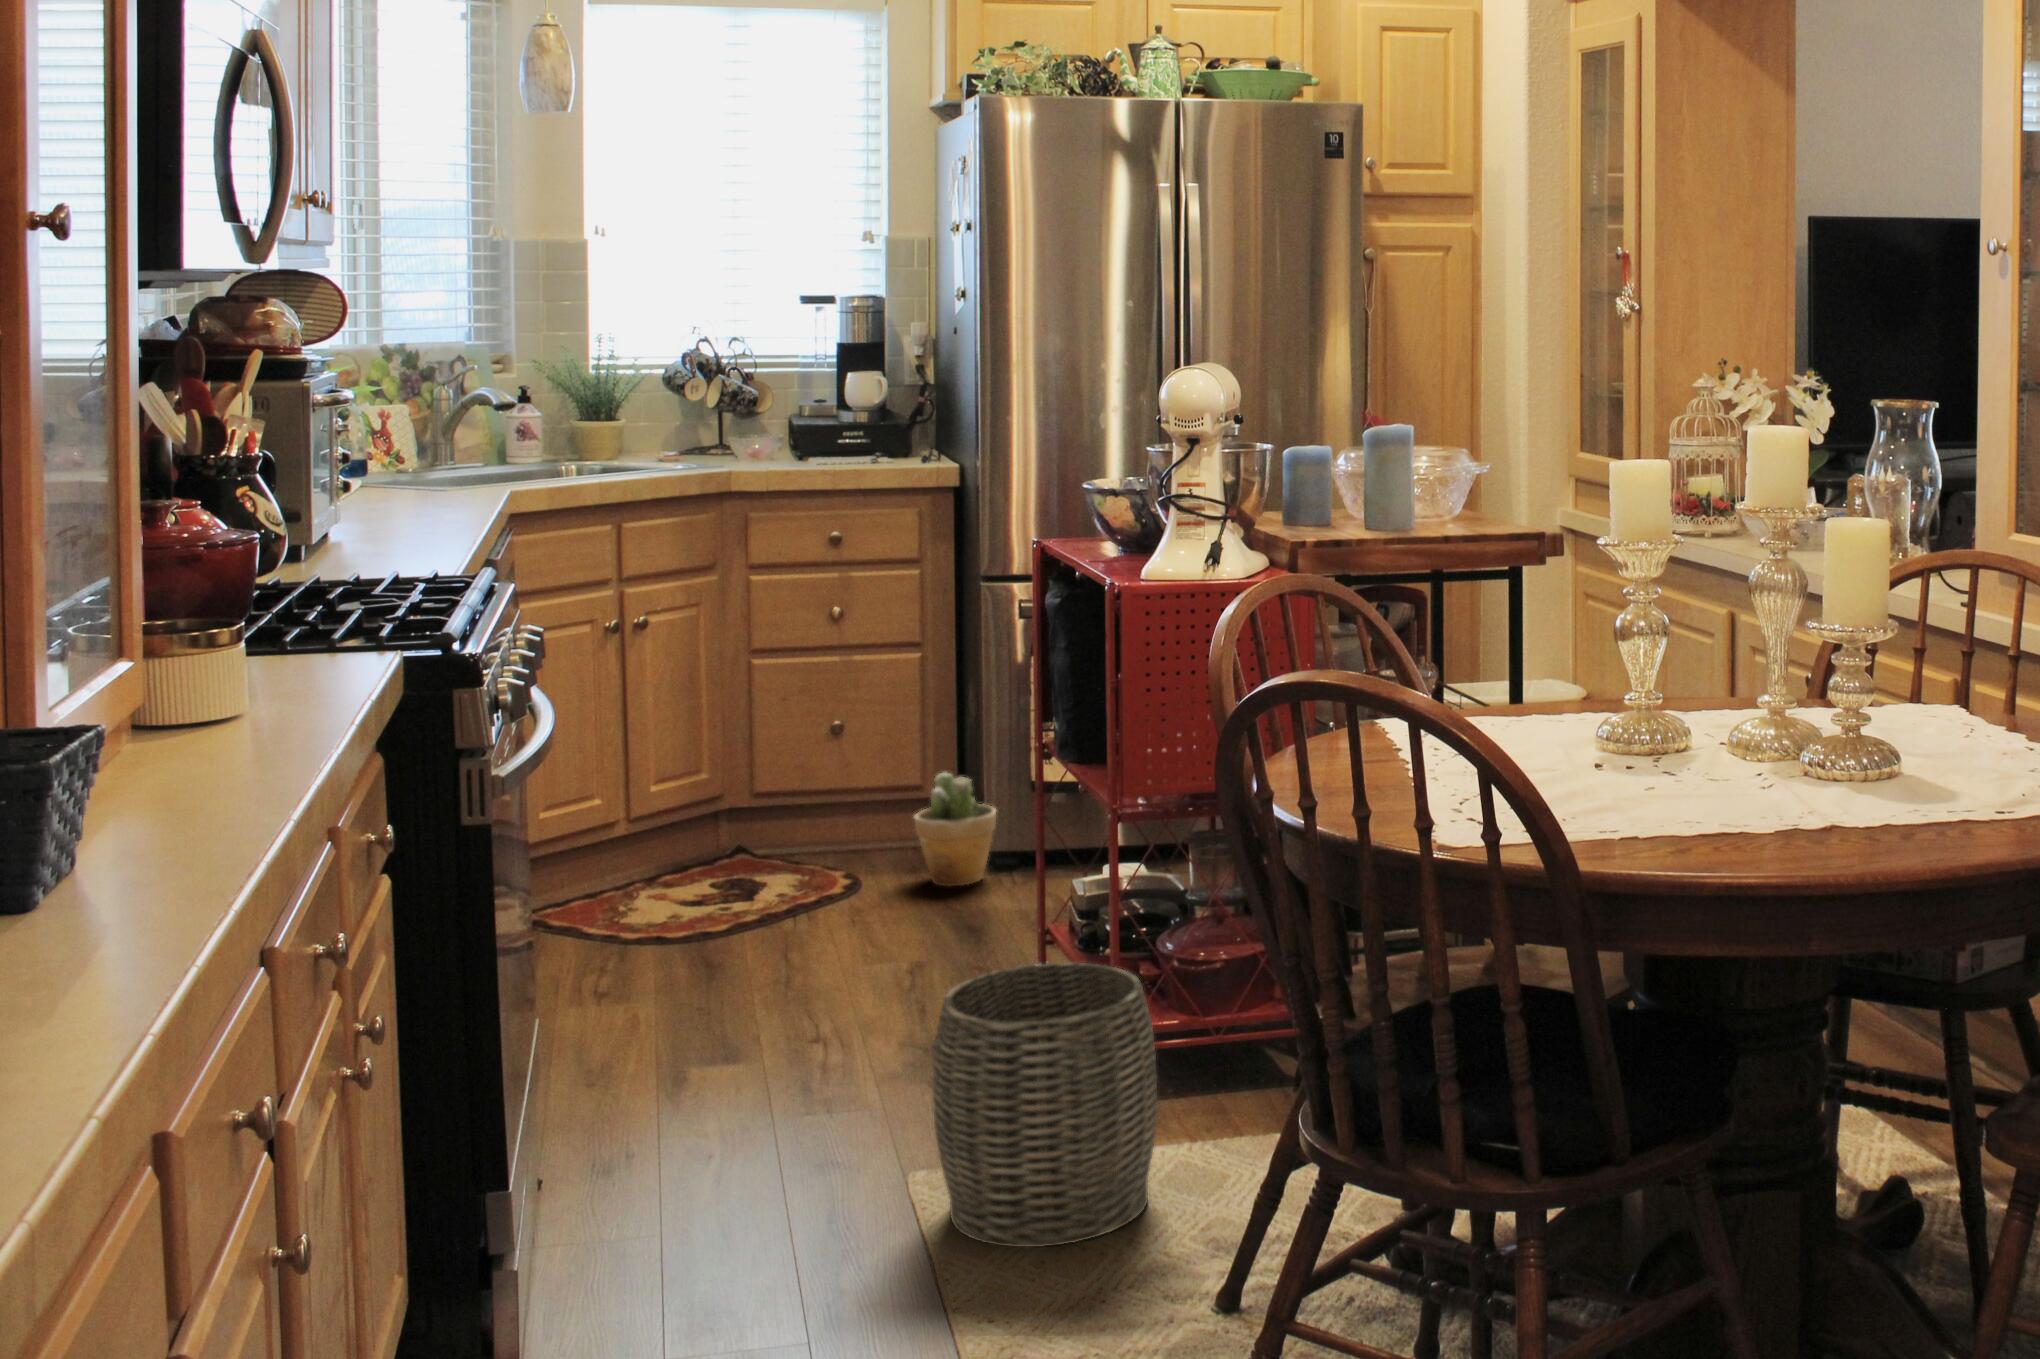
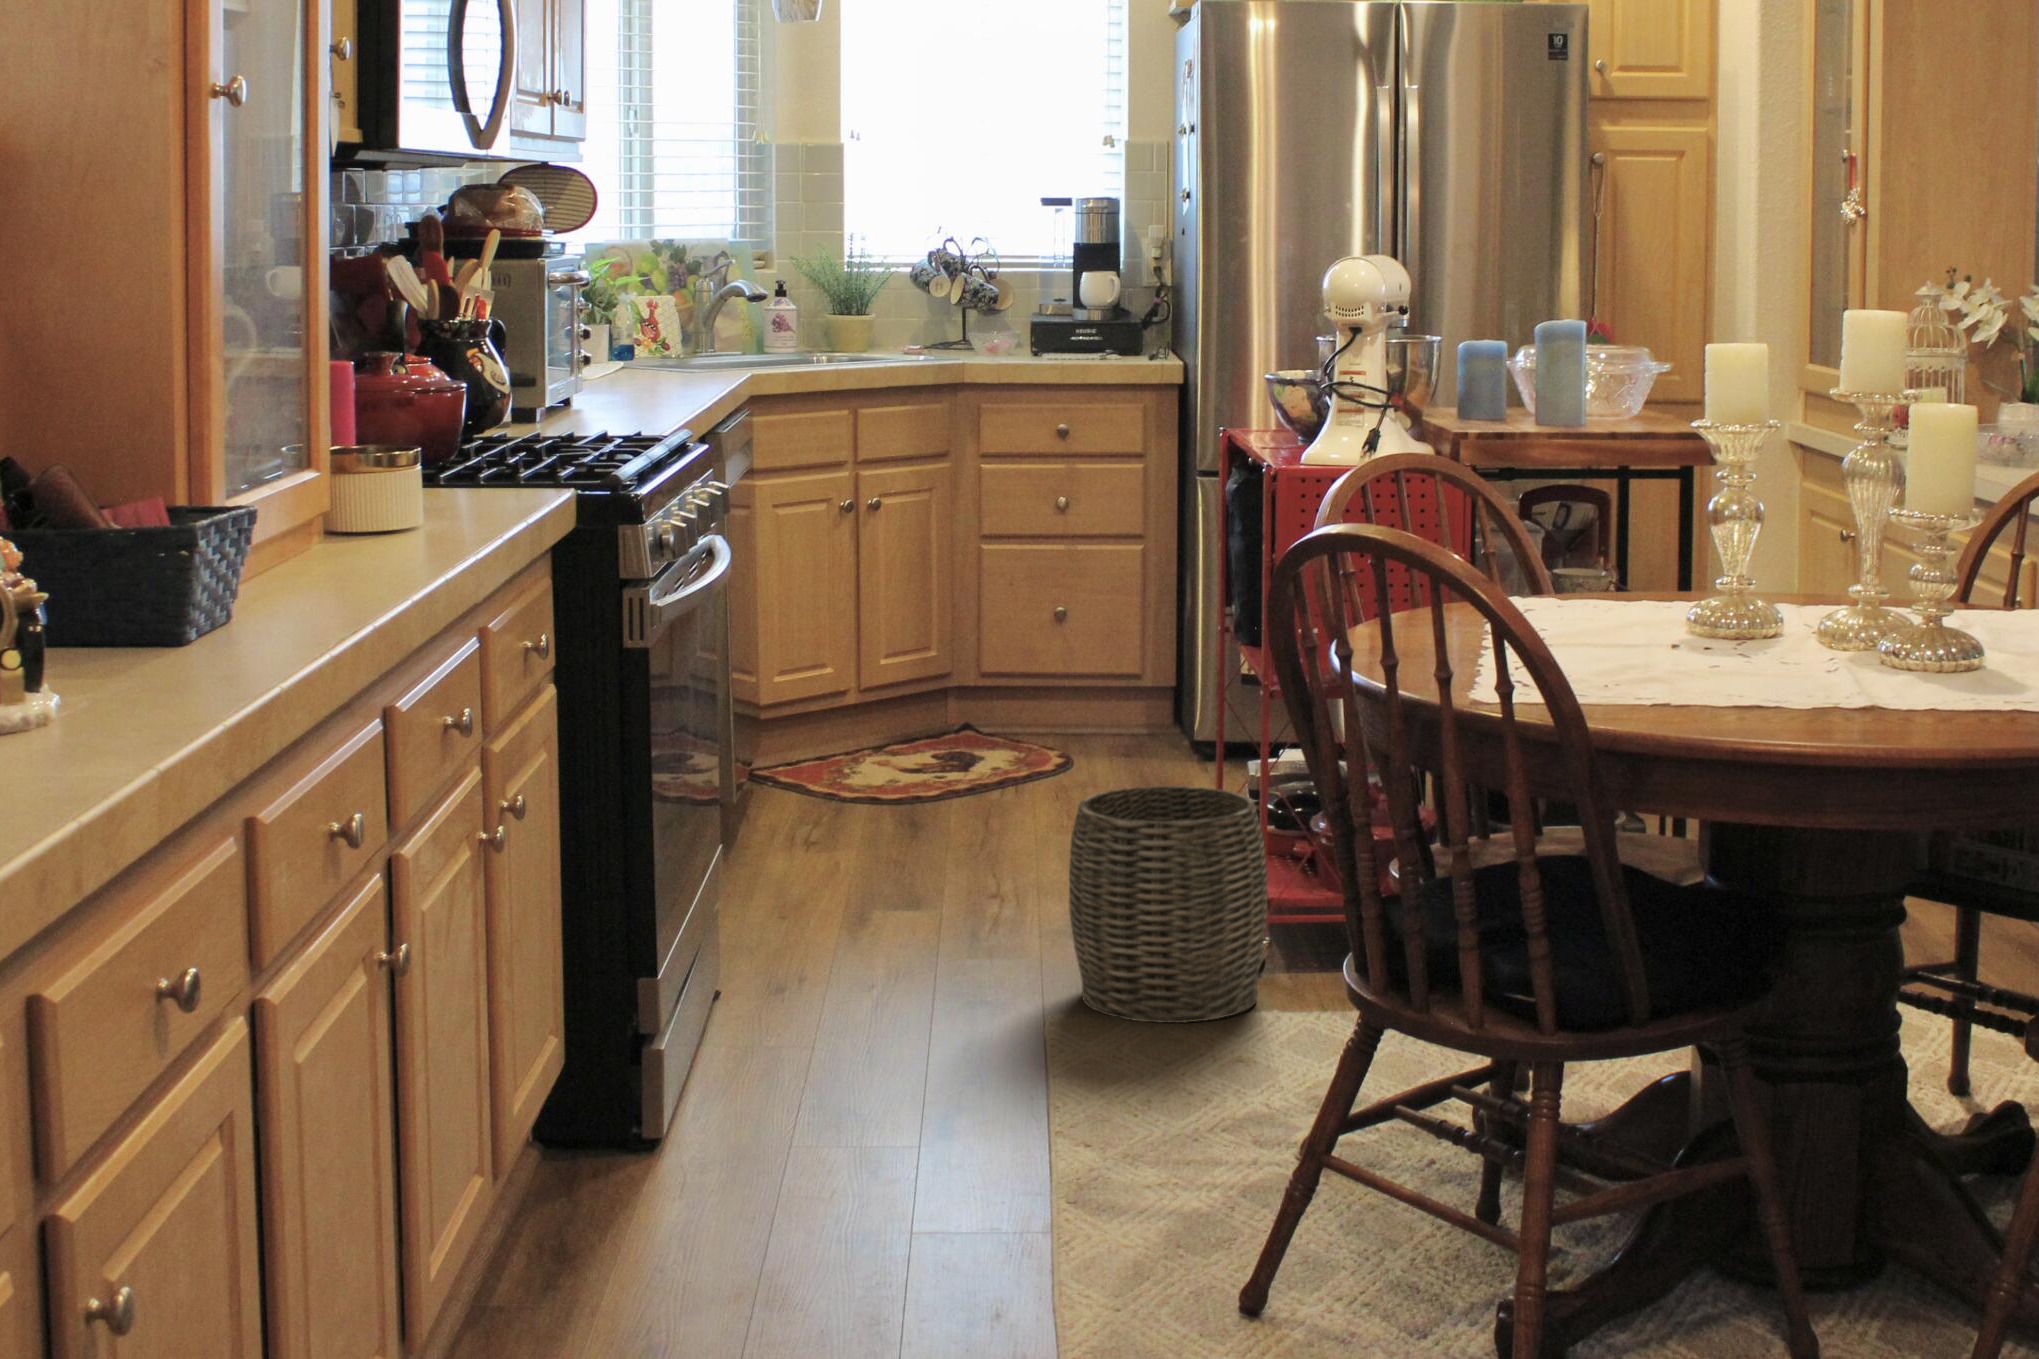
potted plant: present [914,773,996,887] -> none [1114,661,1193,770]

